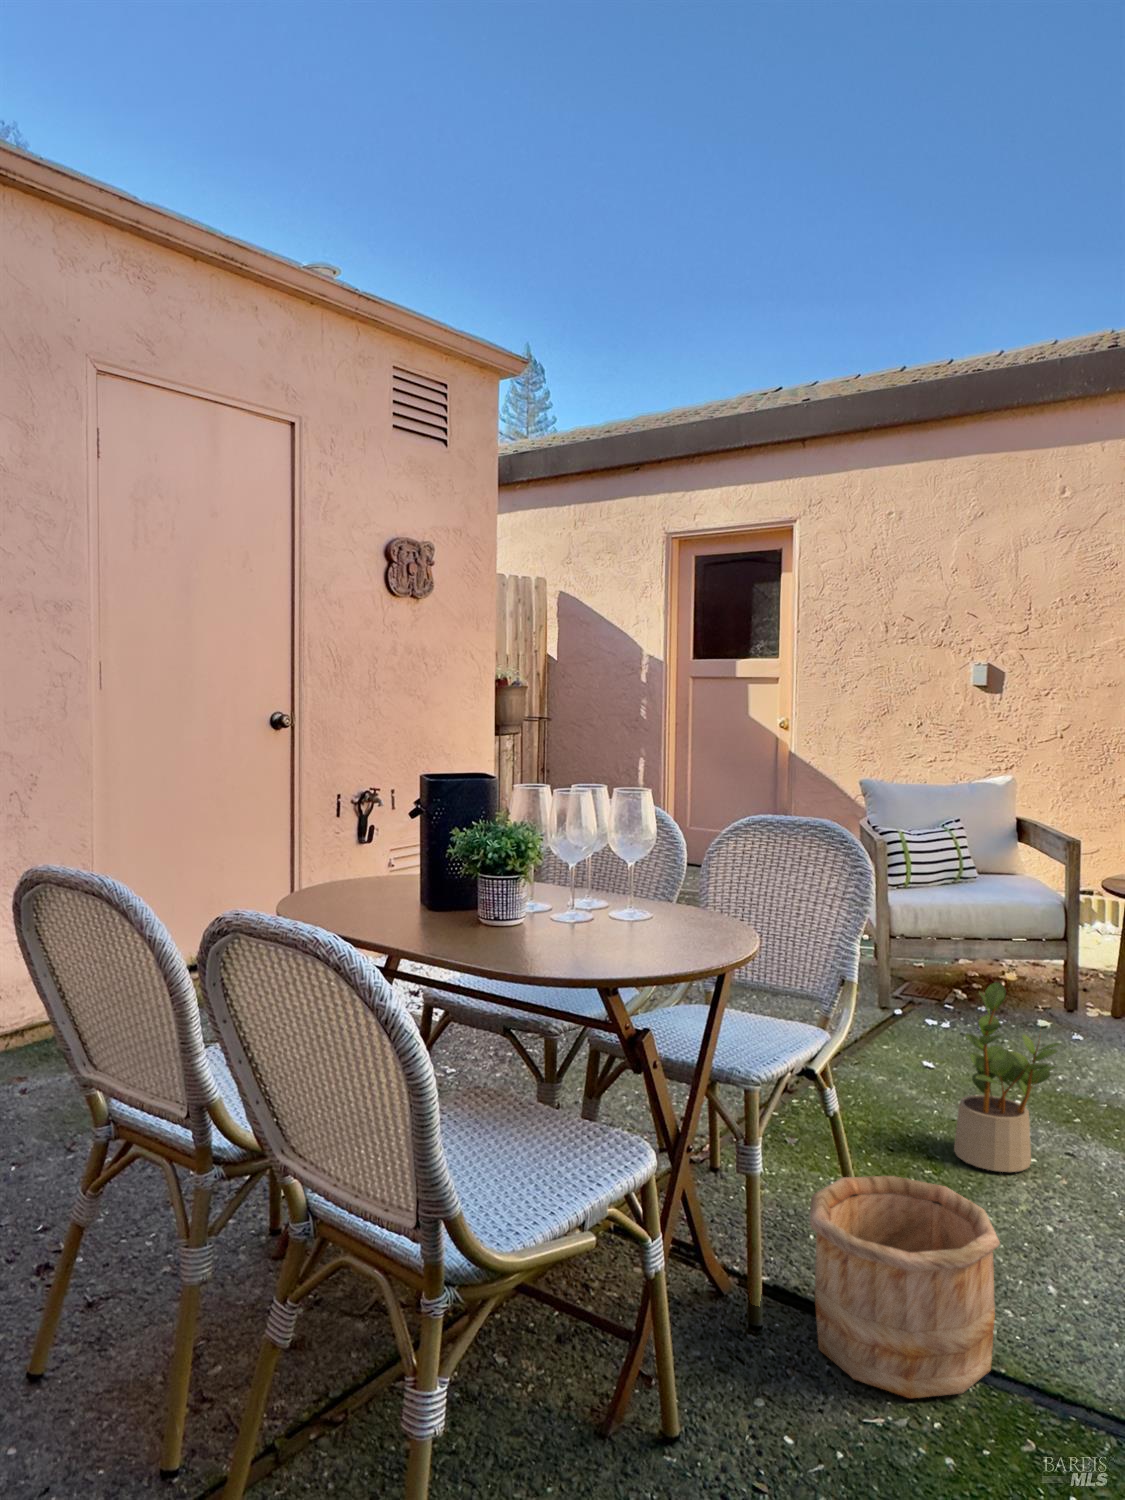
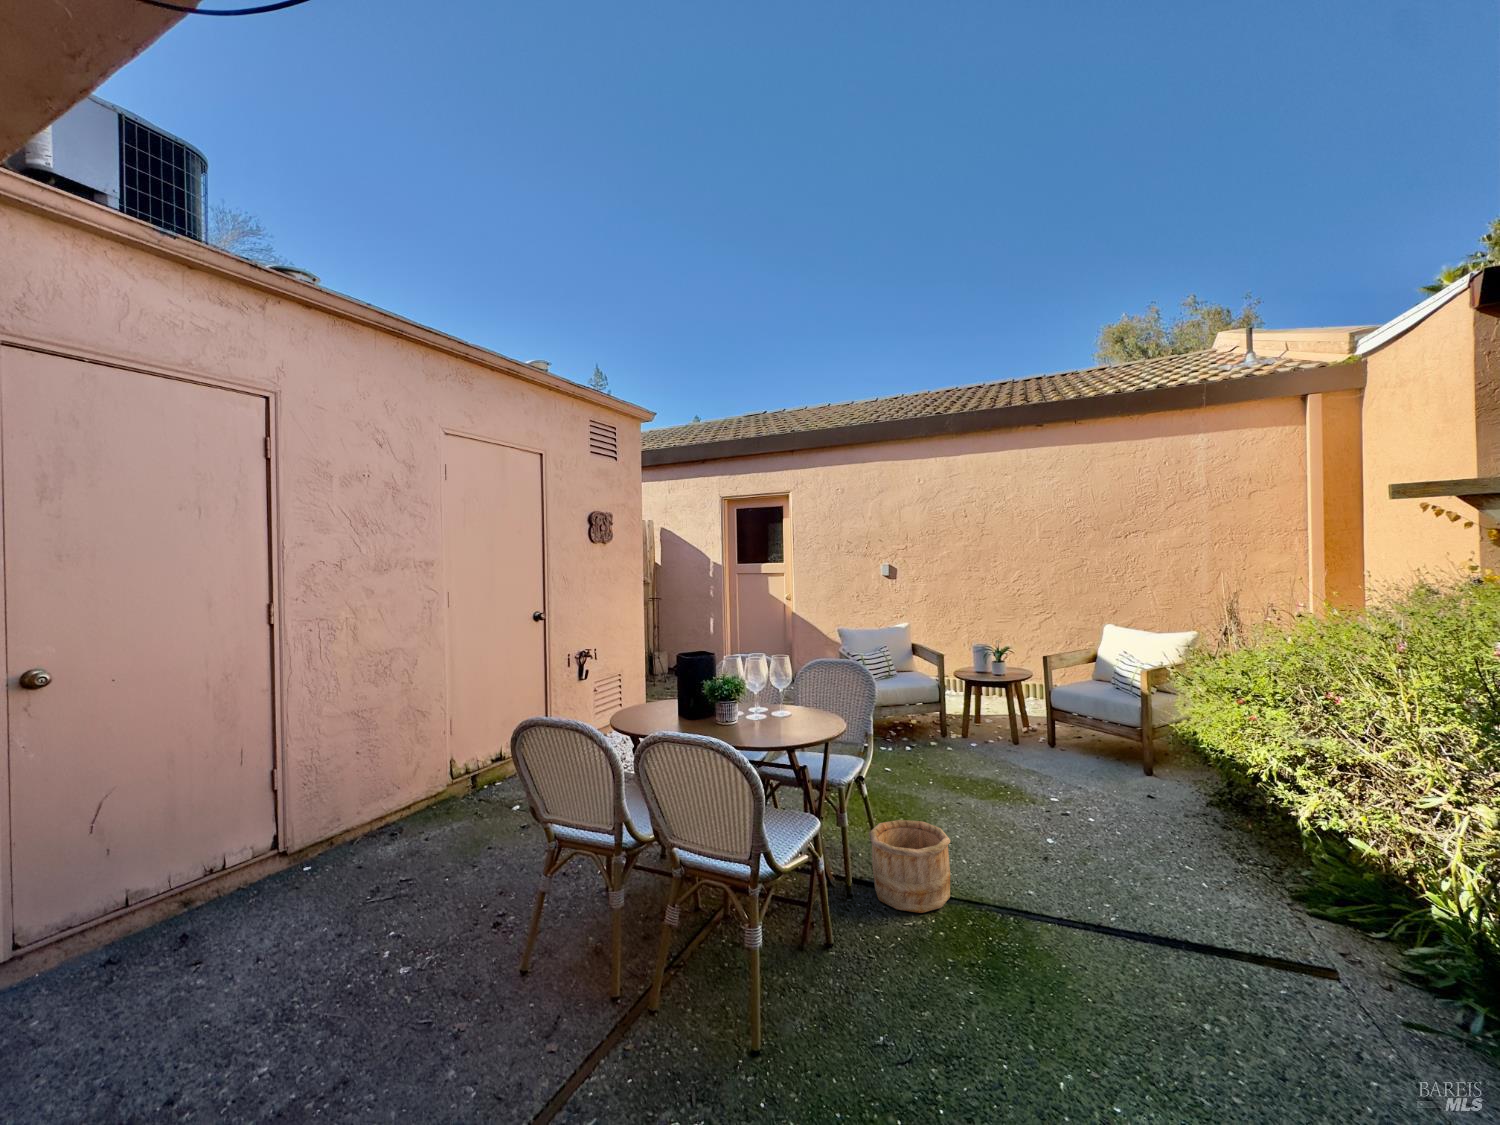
potted plant: present [954,982,1060,1172] -> none [910,728,954,816]

